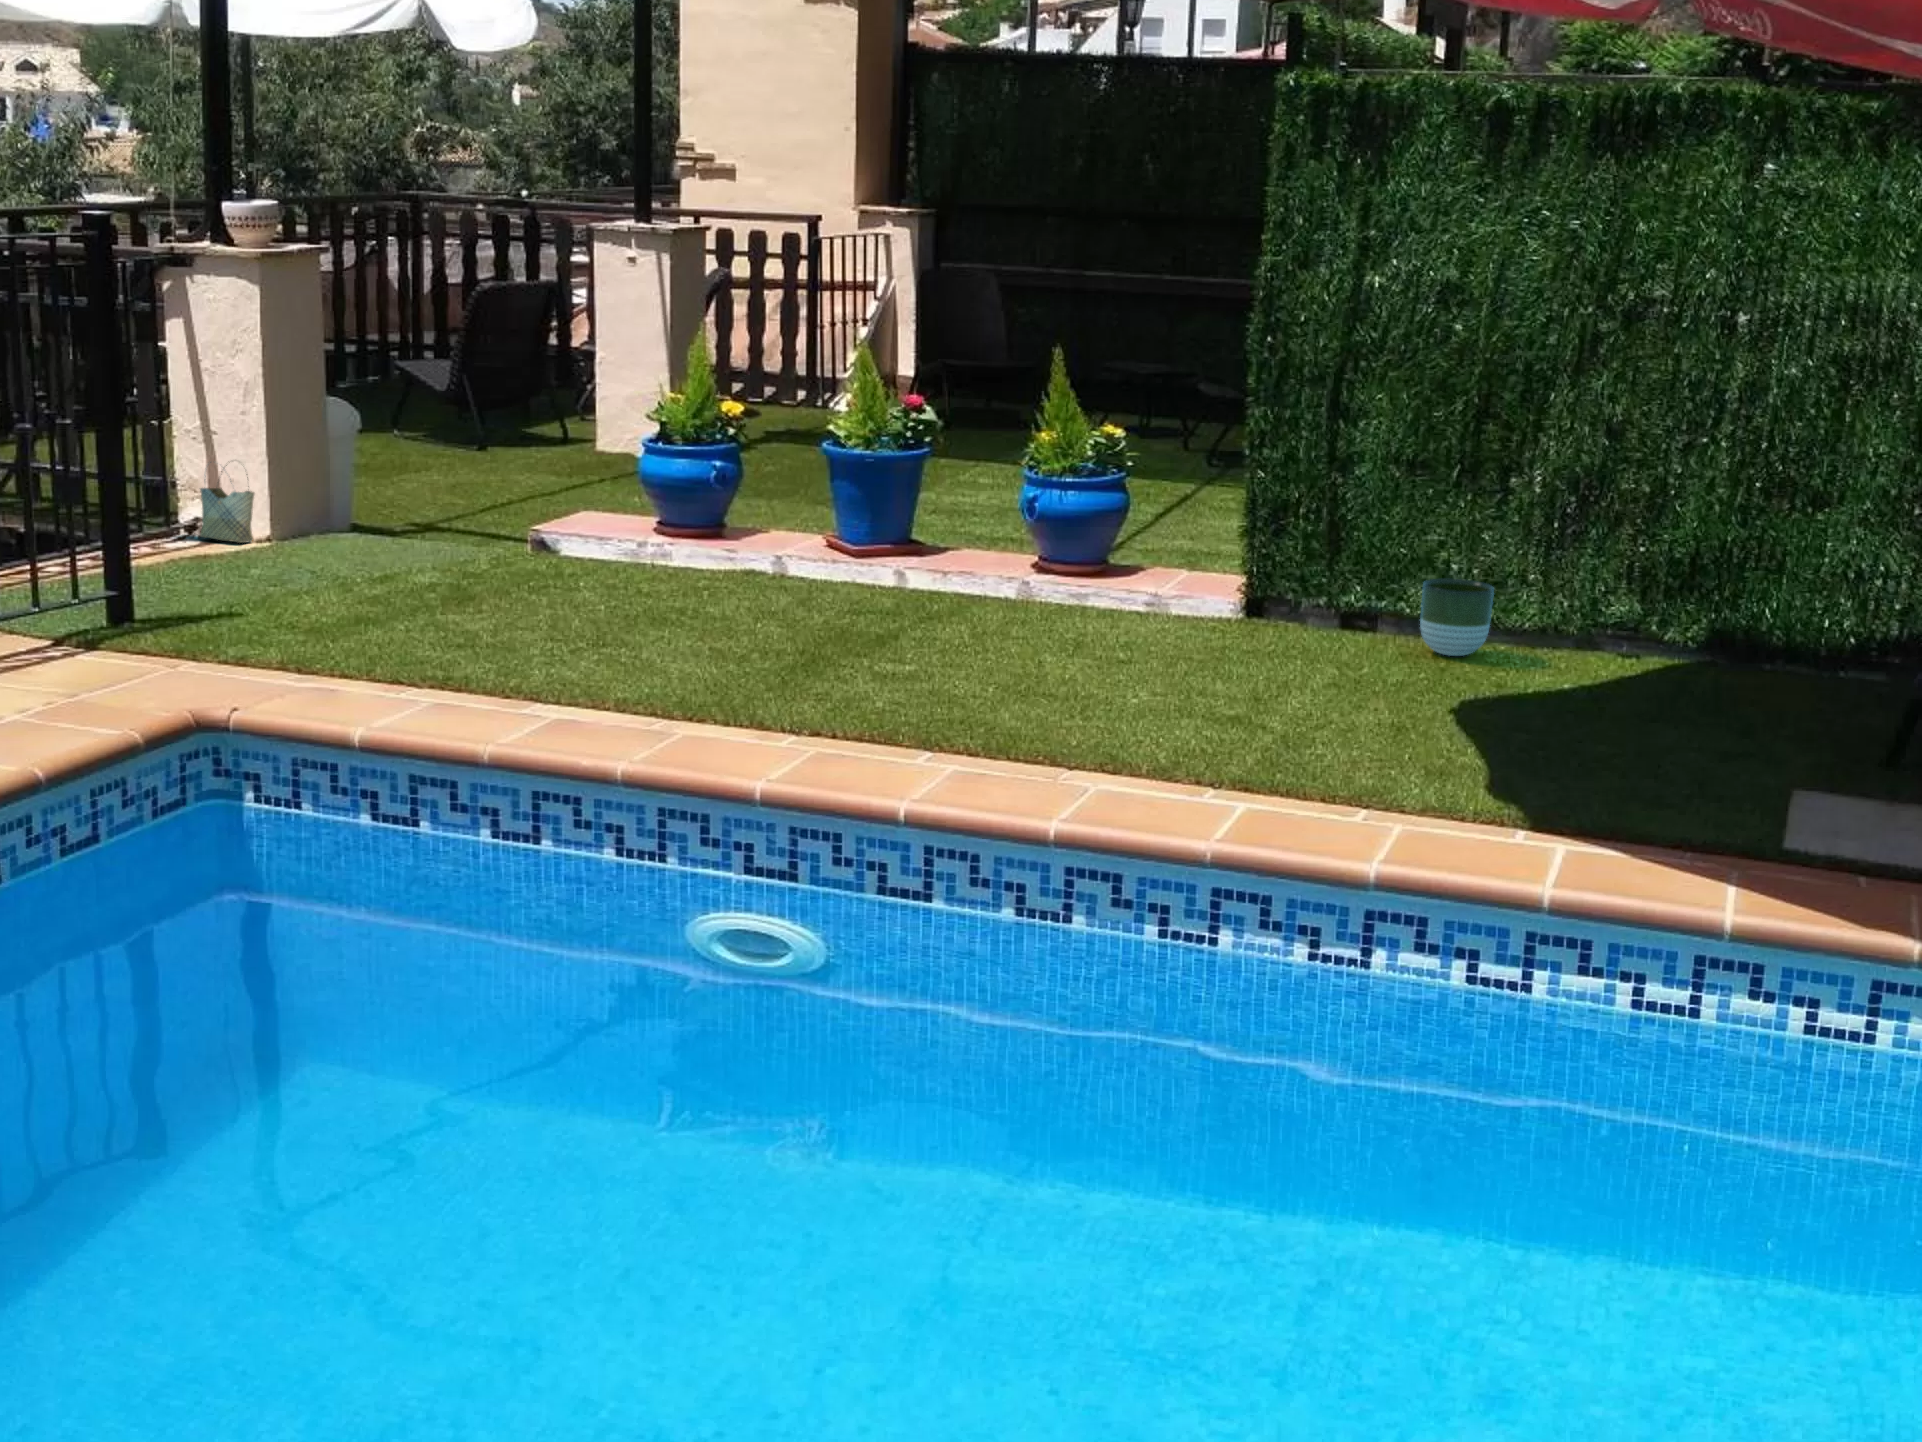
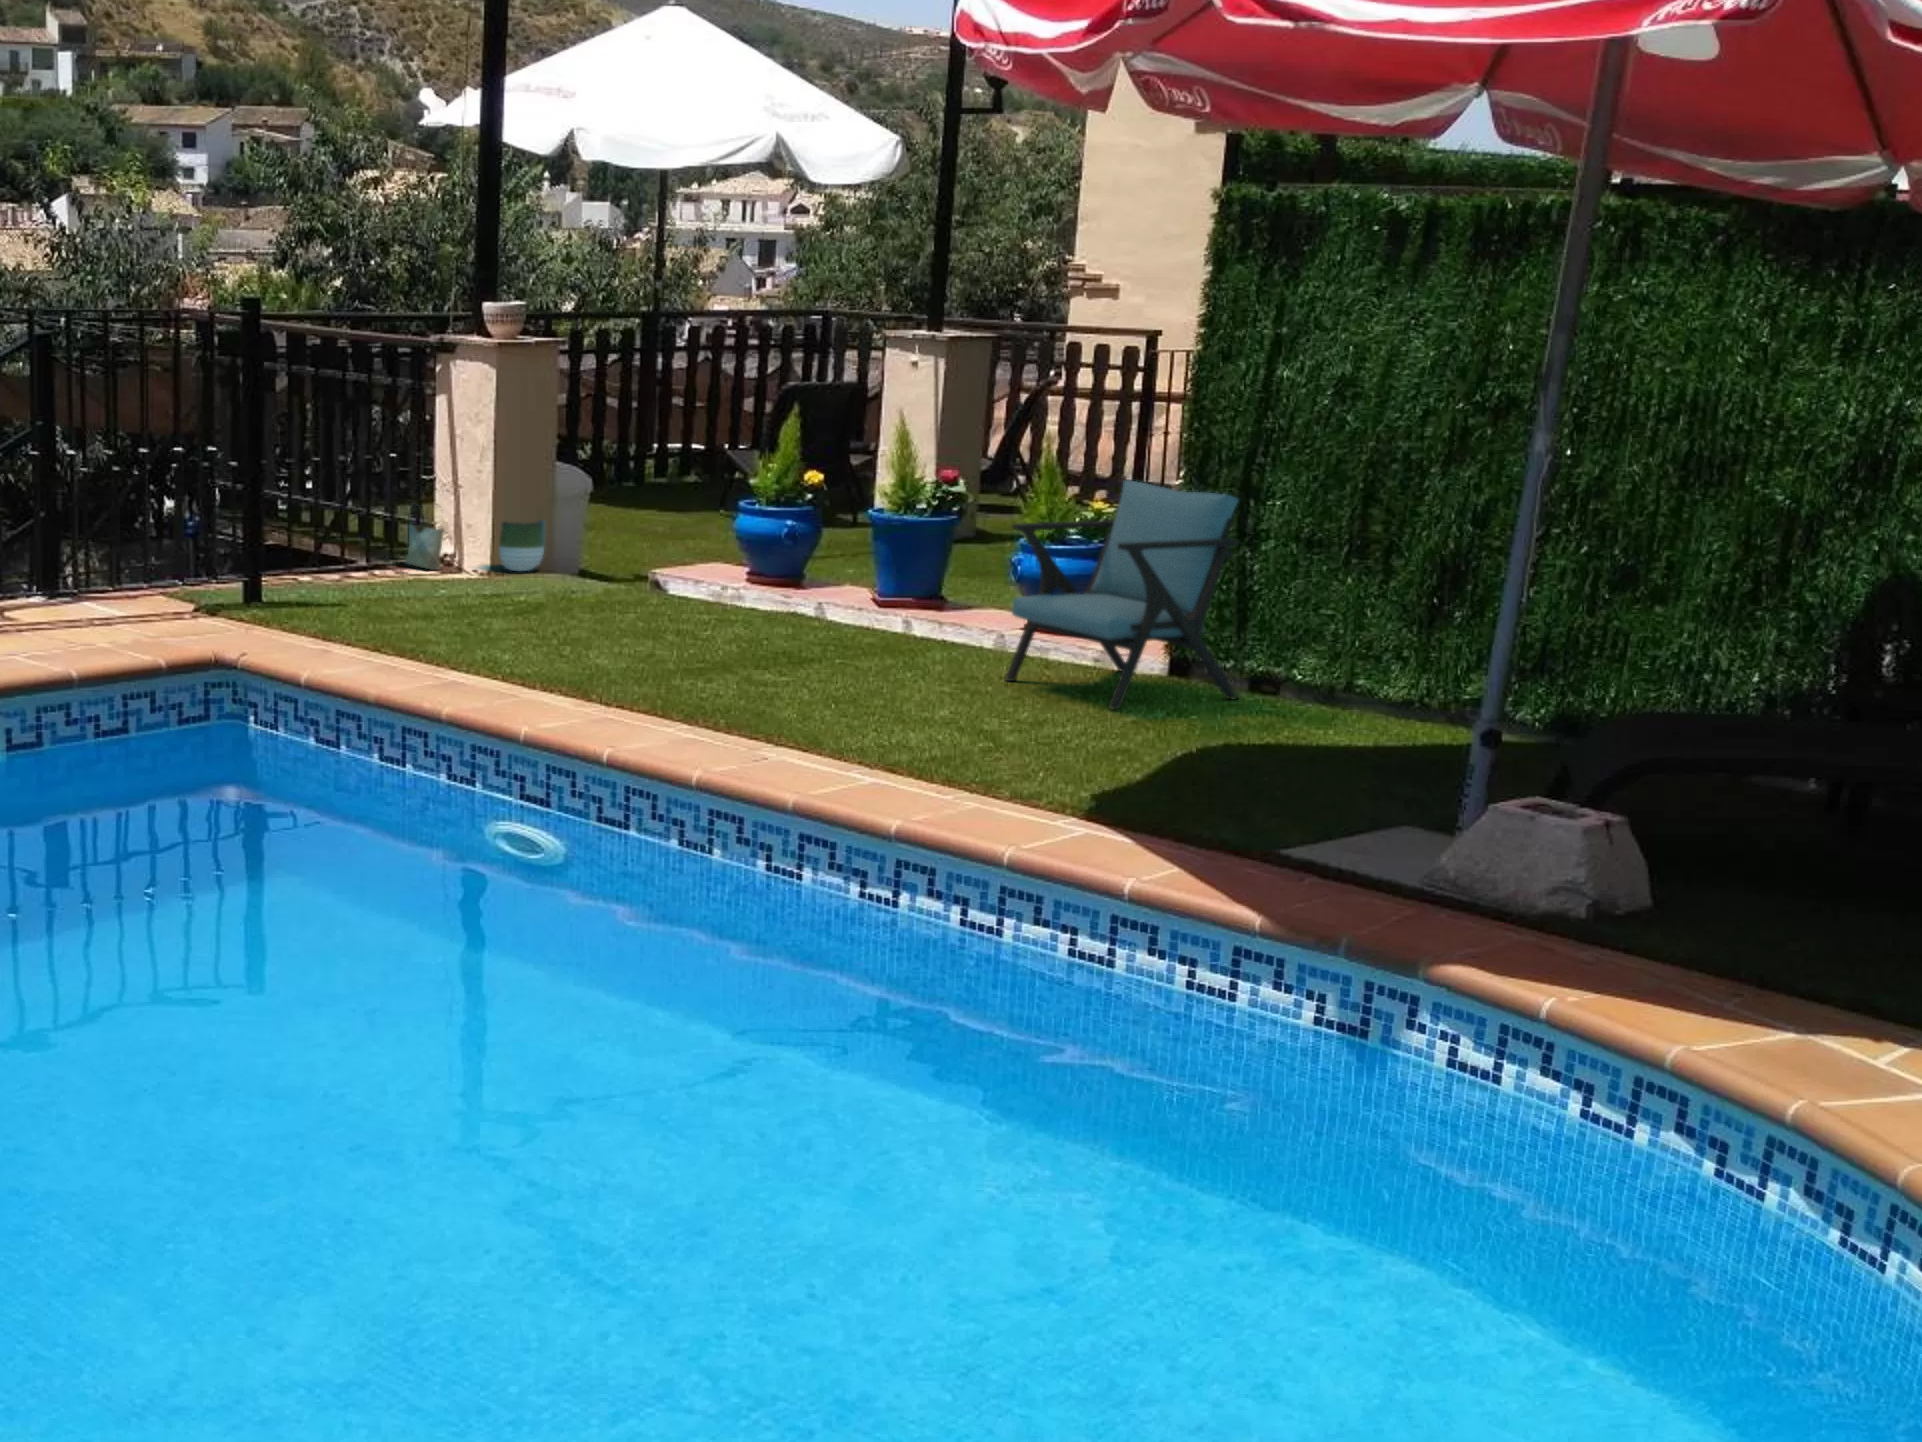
lounge chair: none [1106,408,1354,668] -> present [1005,480,1238,709]
planter: present [1420,579,1494,656] -> present [500,520,545,571]

